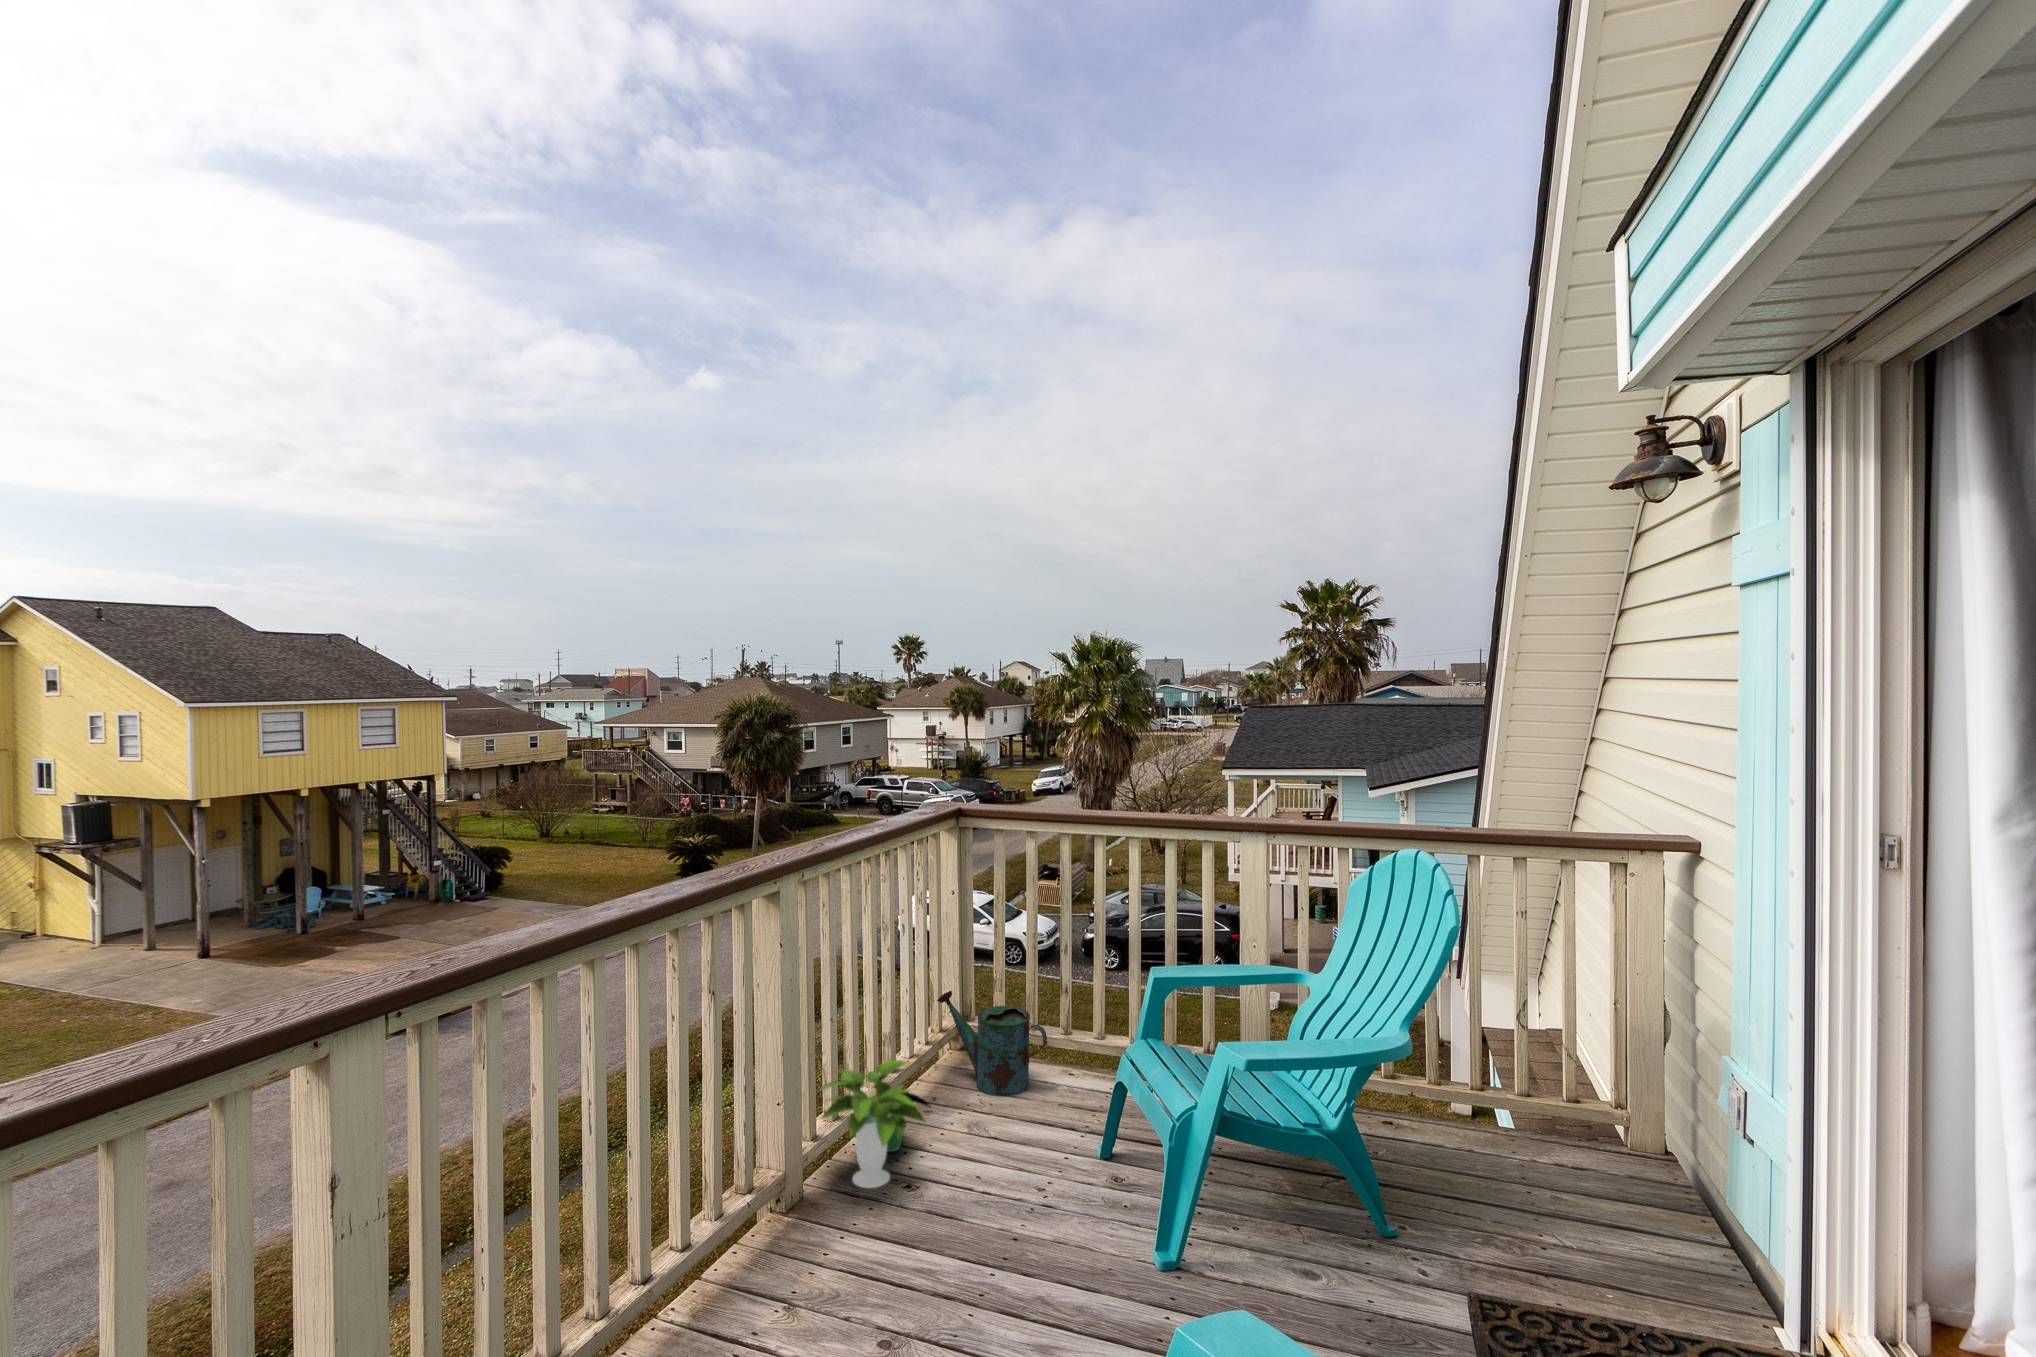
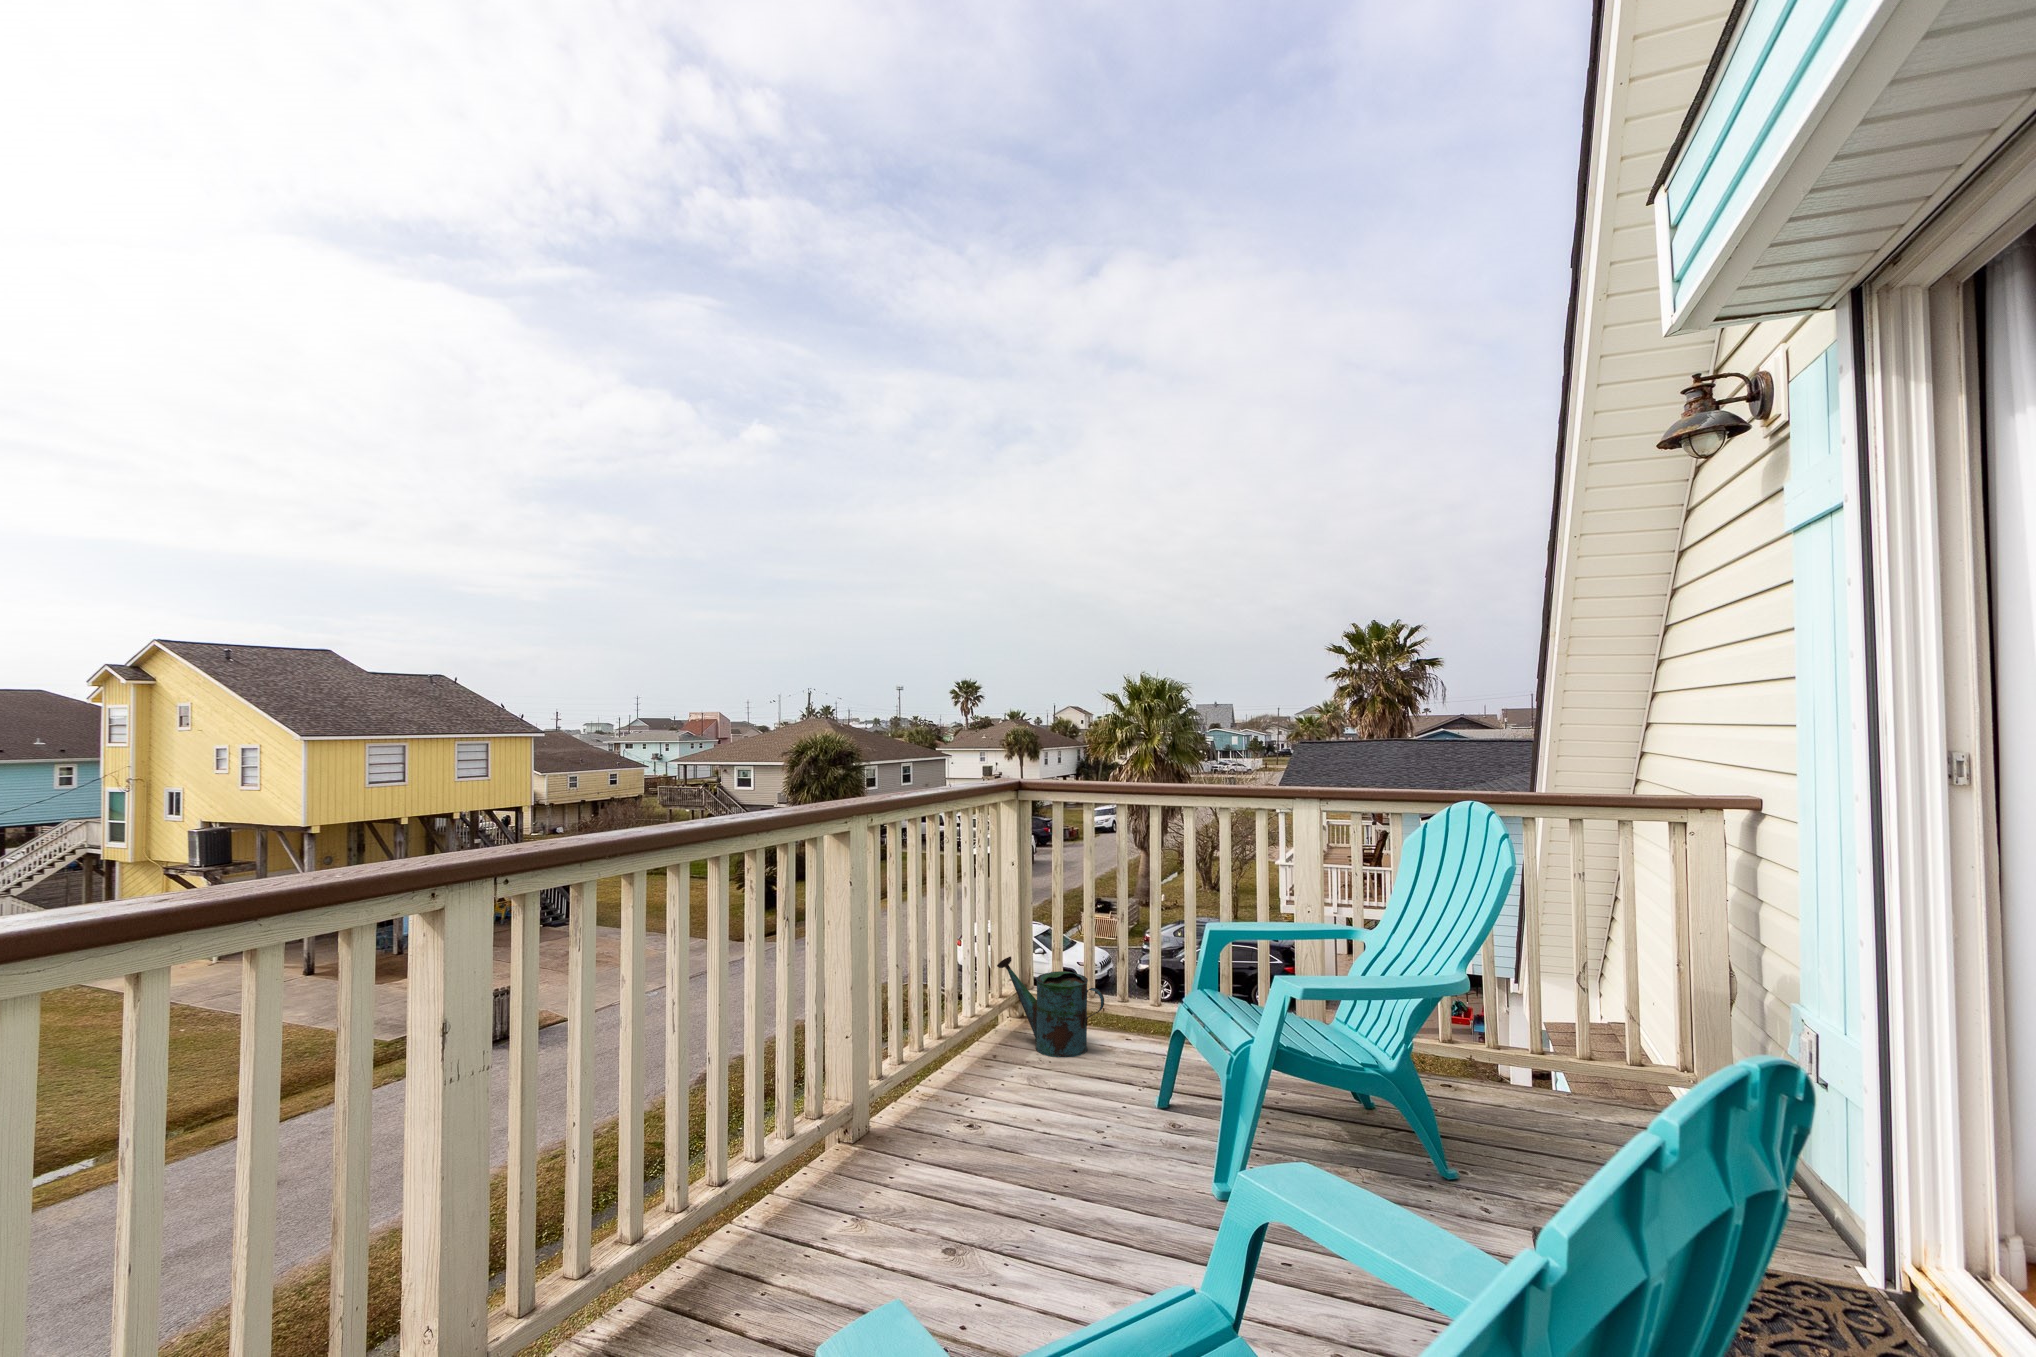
potted plant: present [819,1060,930,1188] -> none [883,1007,994,1127]

